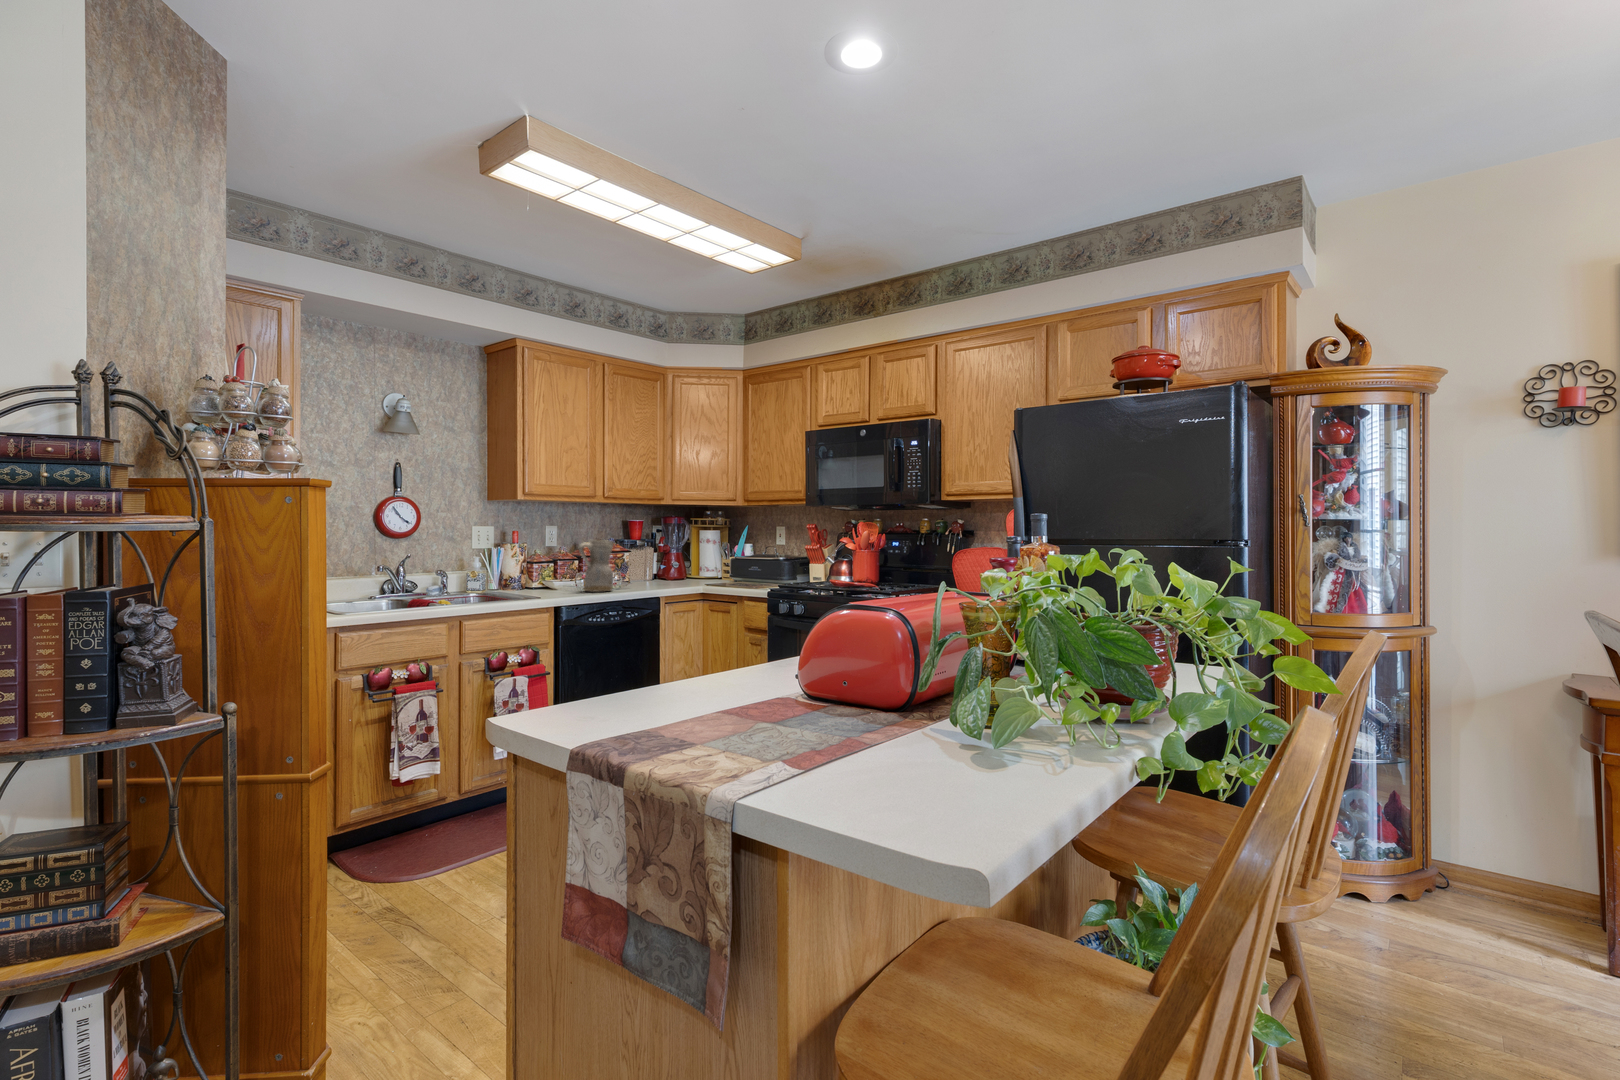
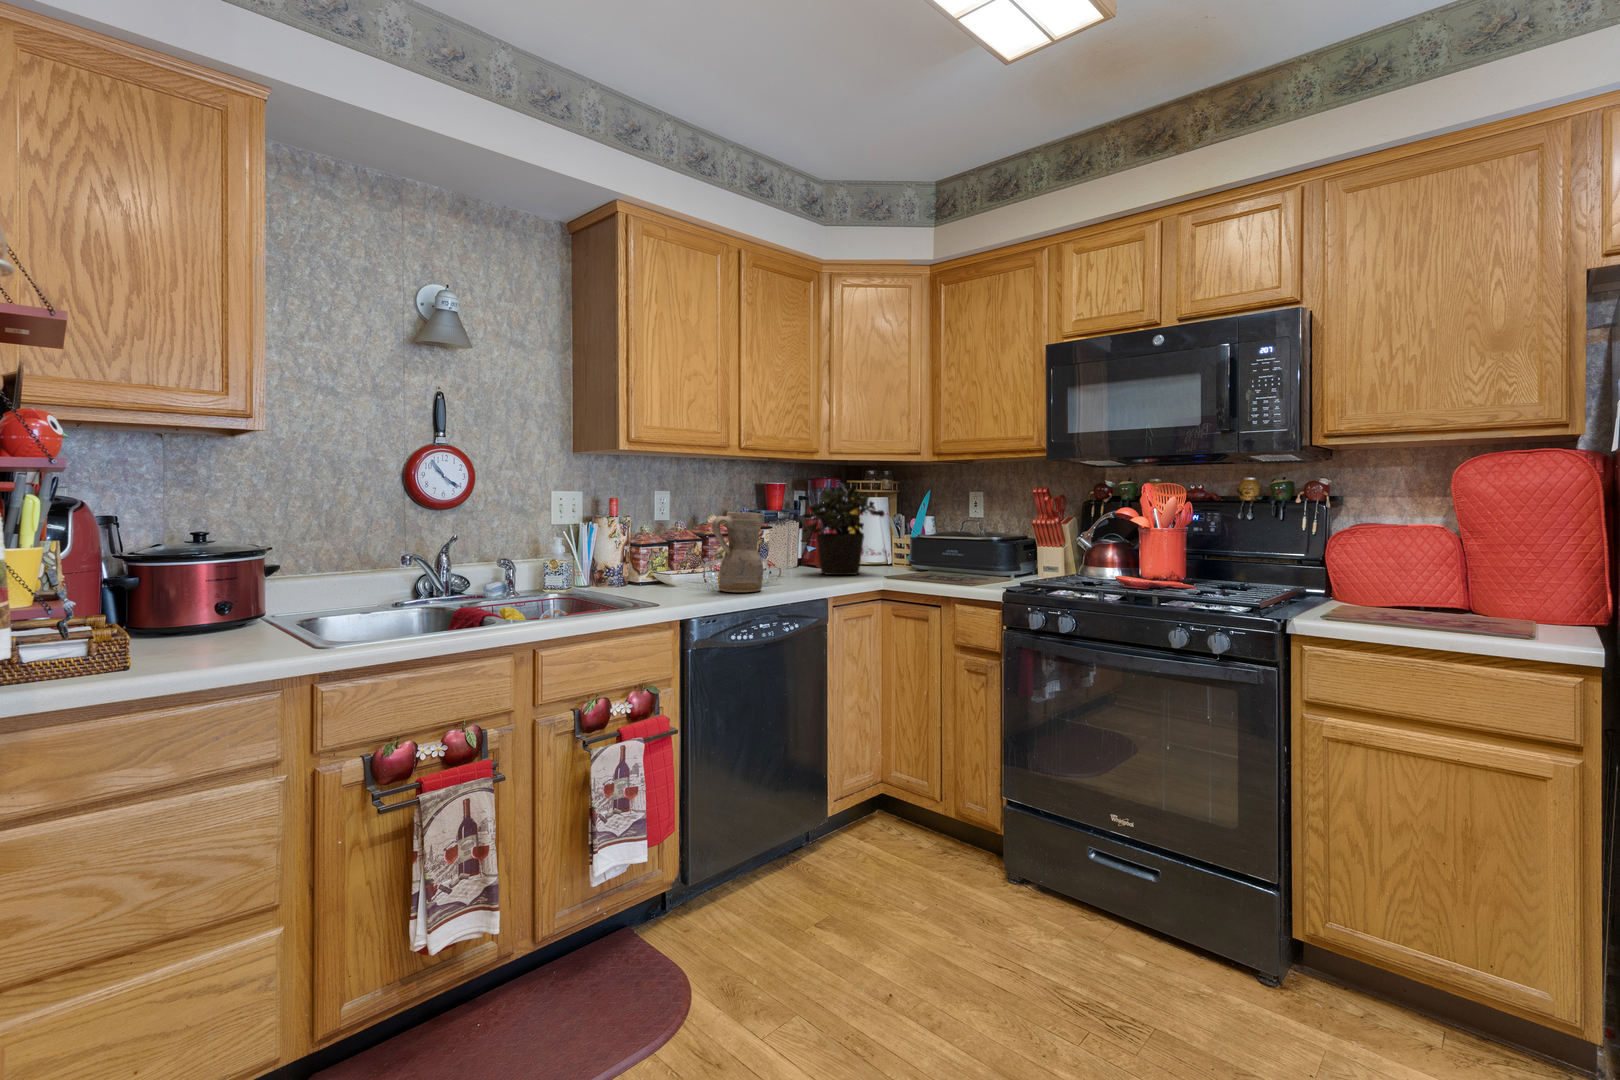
potted plant: none [648,520,706,583] -> present [803,483,884,575]

